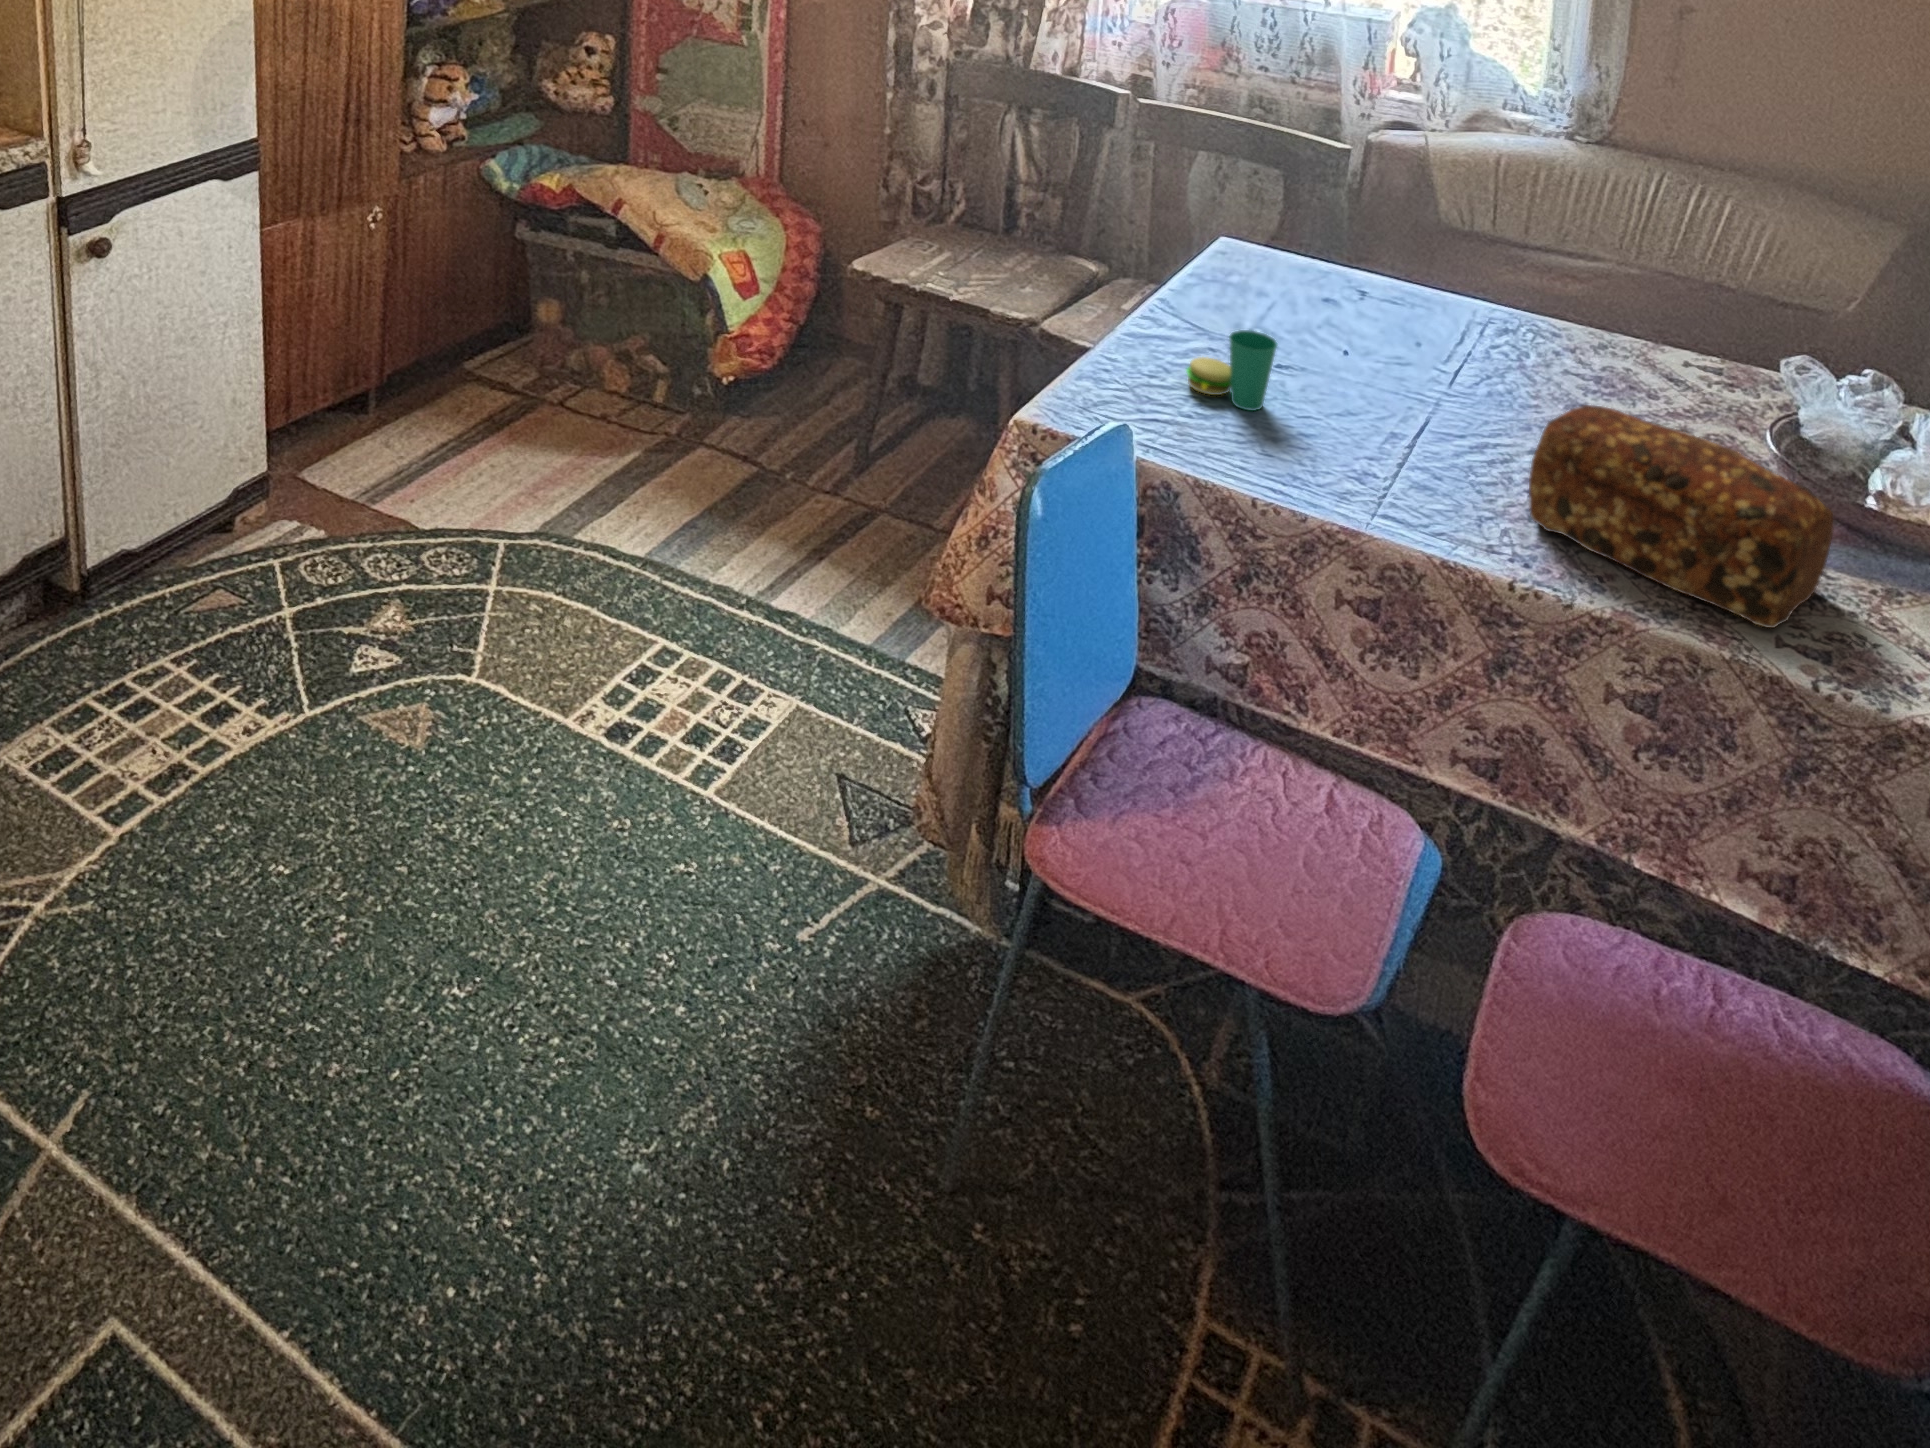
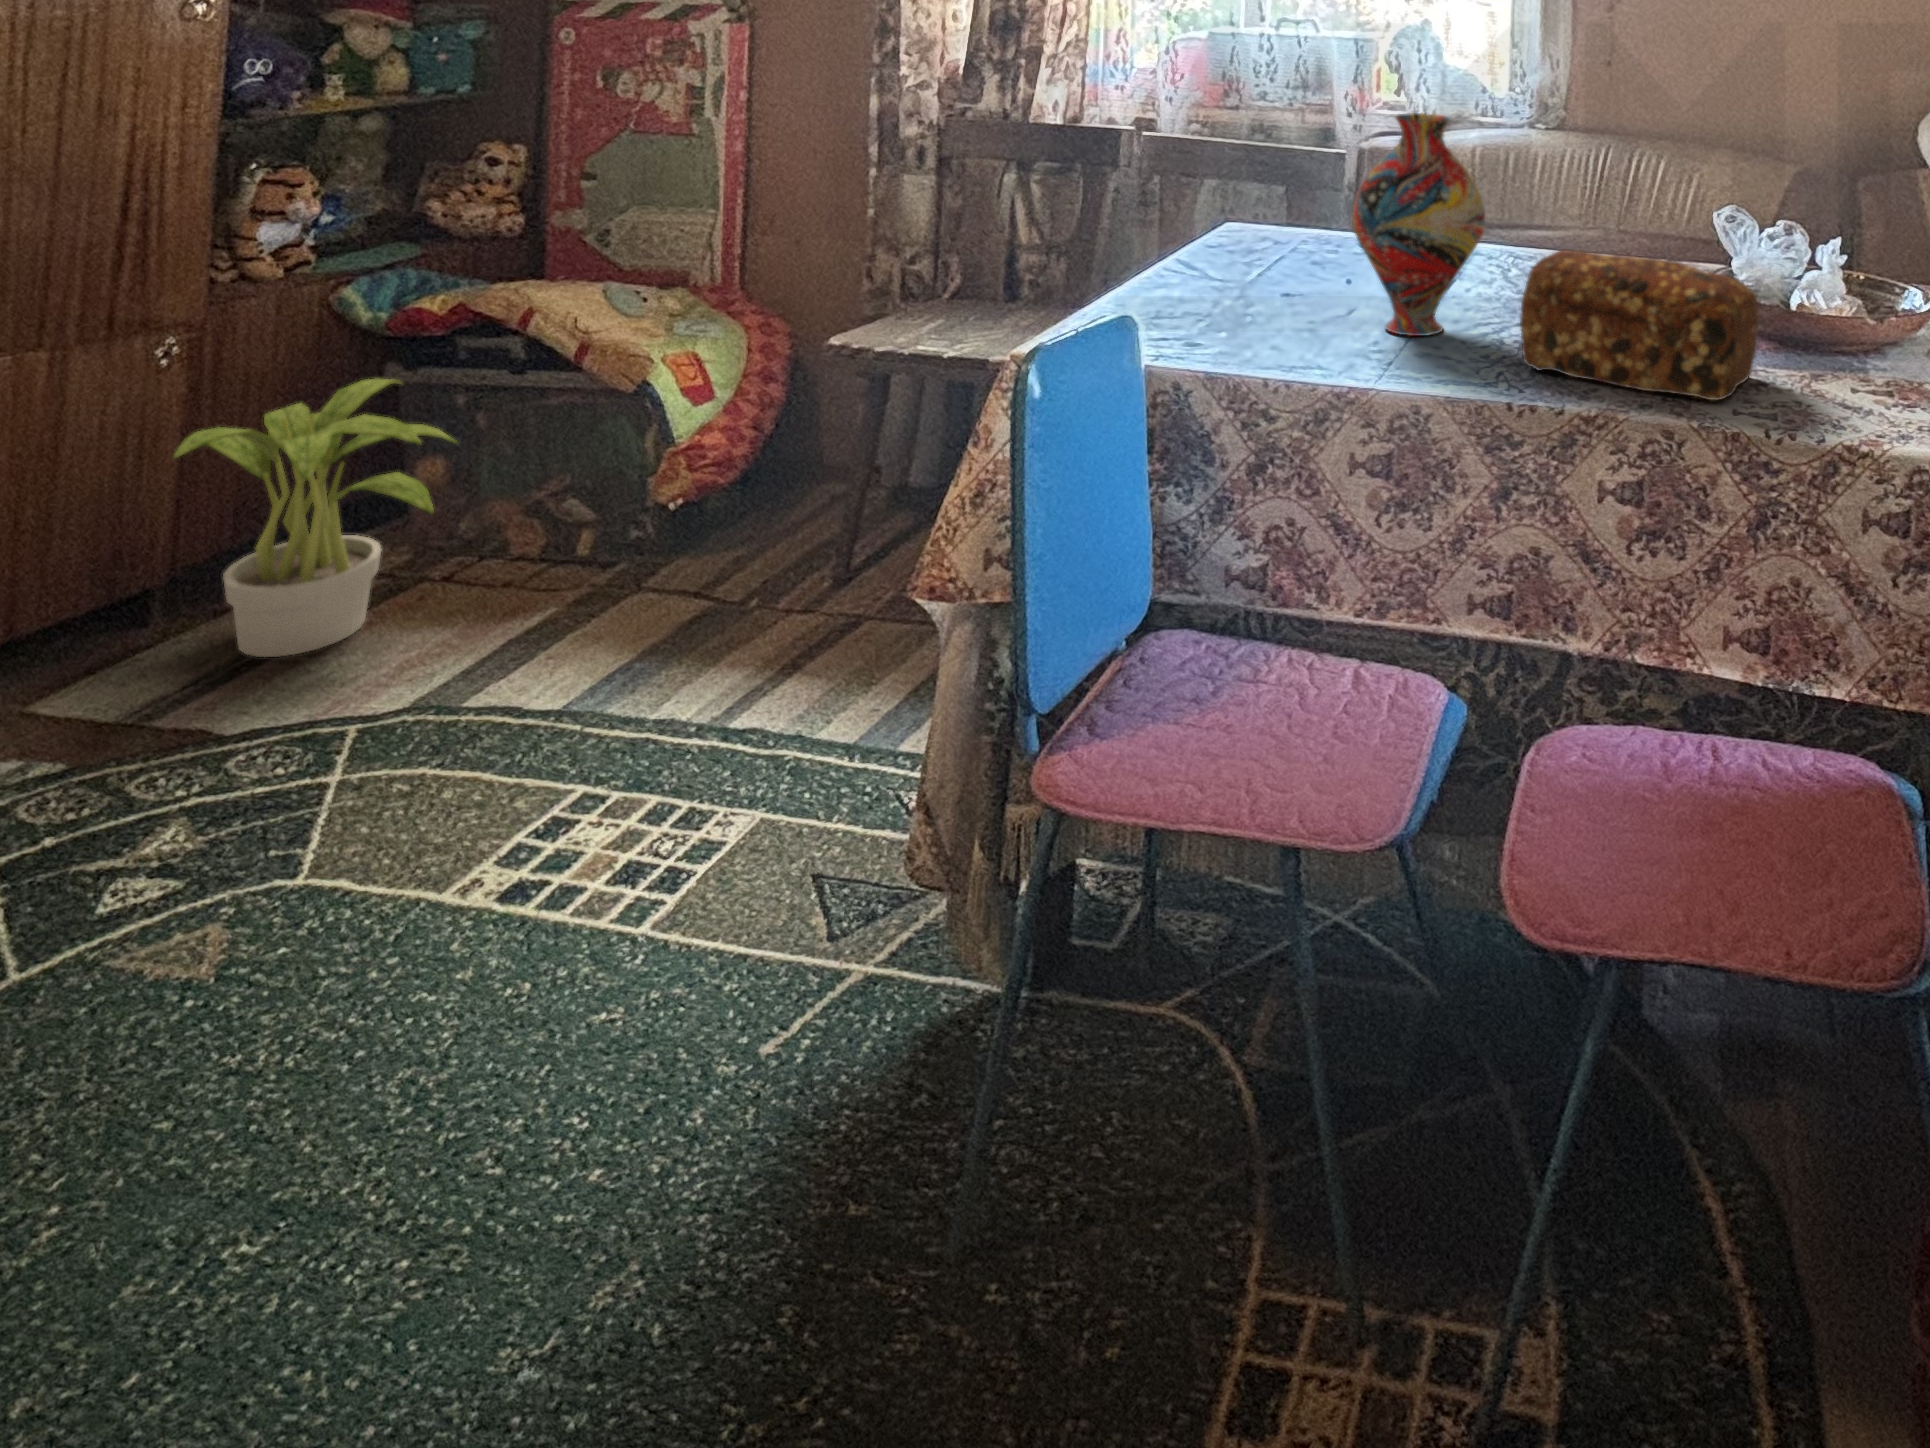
vase: none [1347,216,1498,447] -> present [1352,113,1485,336]
potted plant: none [398,246,576,452] -> present [173,379,458,657]
cup: present [1187,330,1277,411] -> none [1201,254,1289,332]

